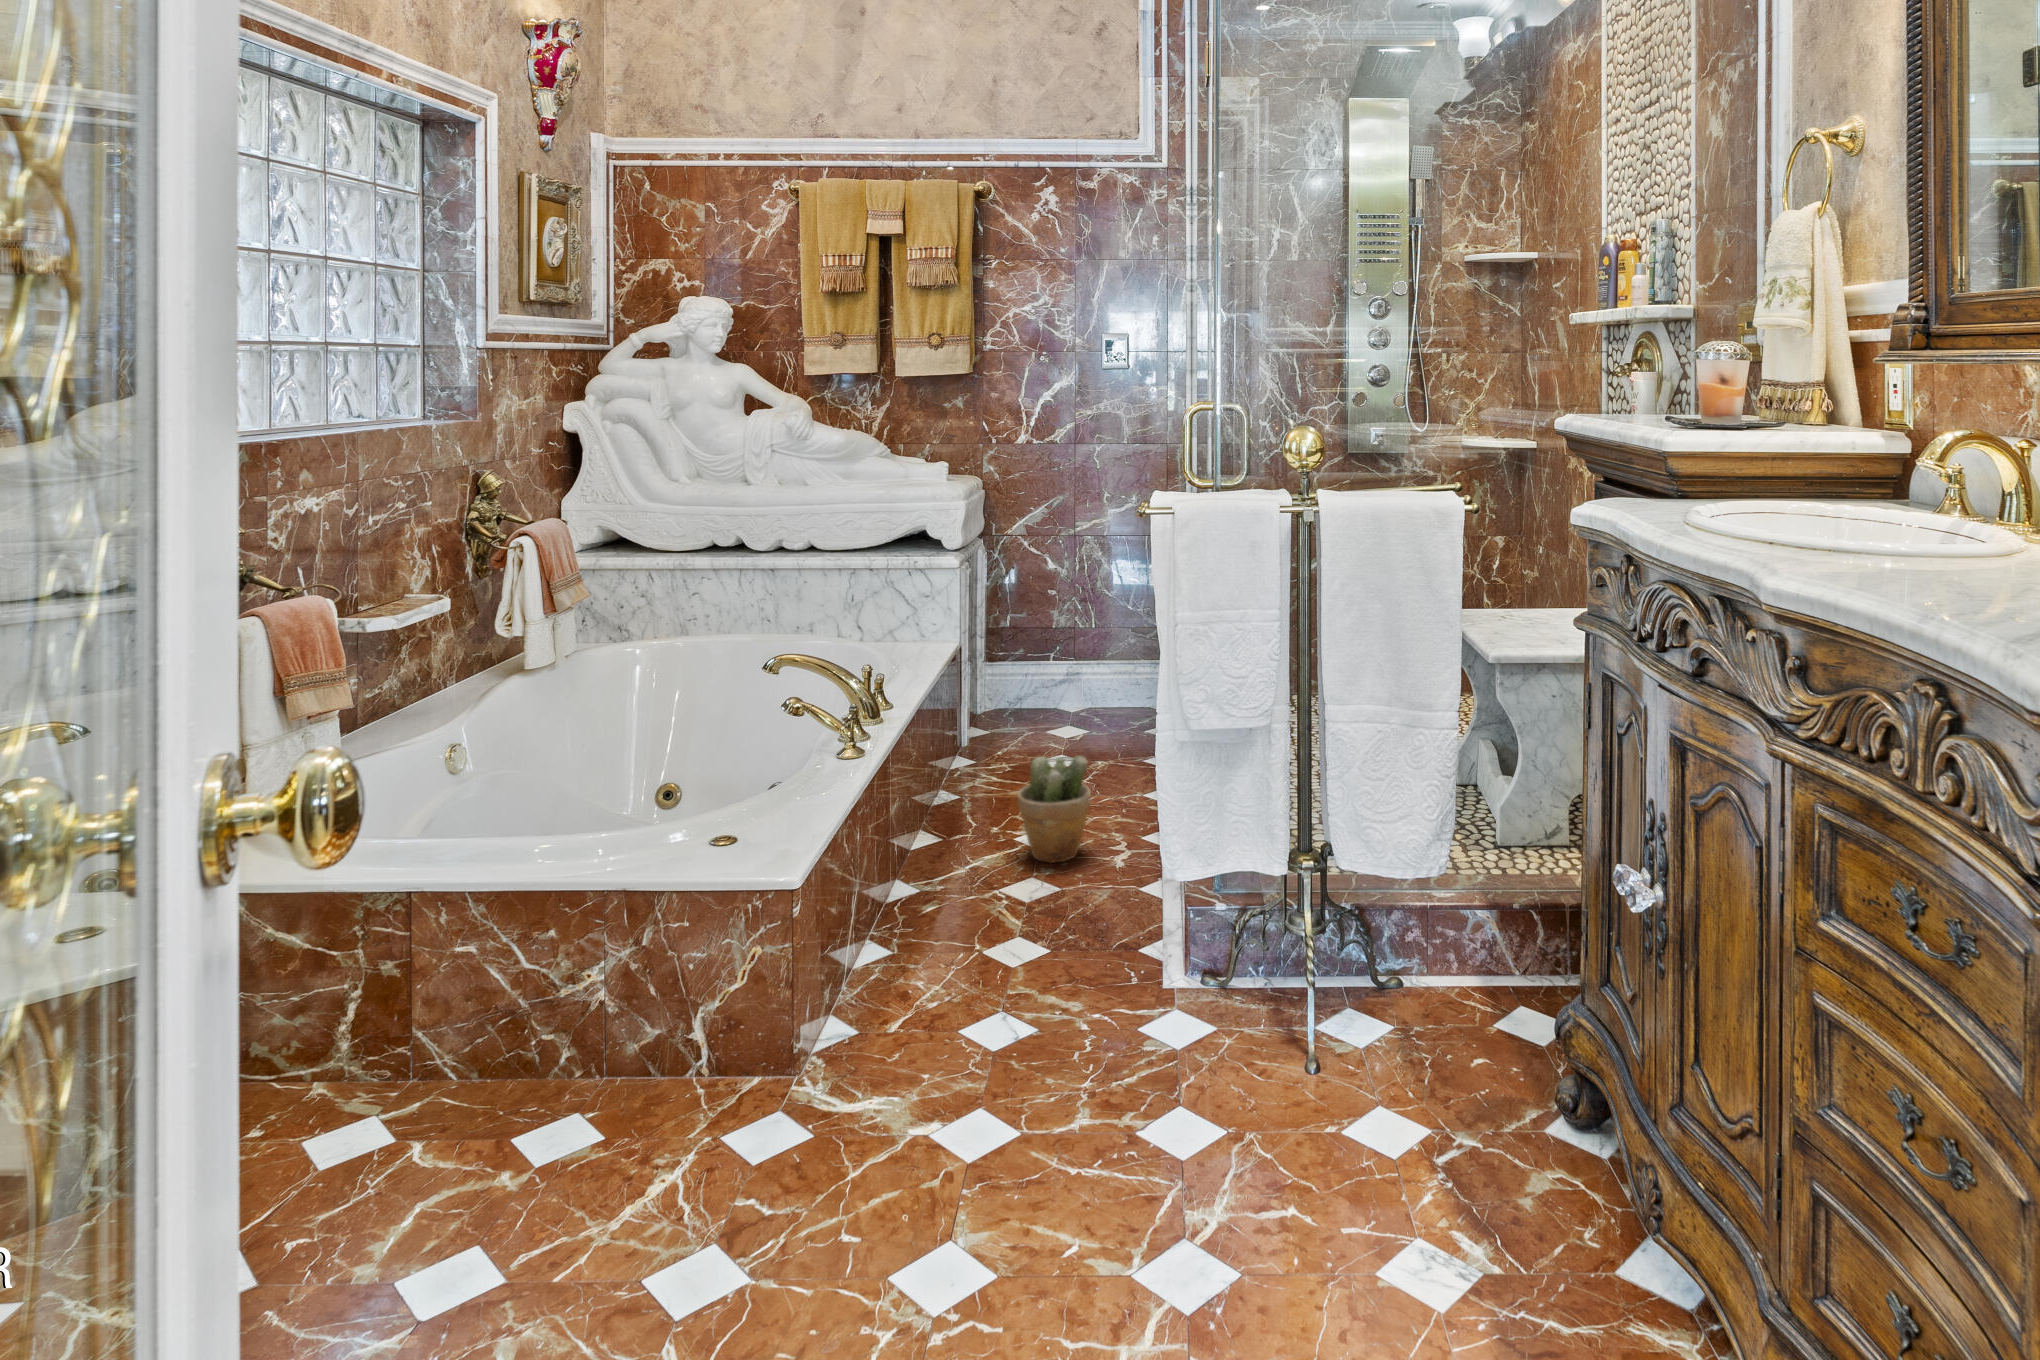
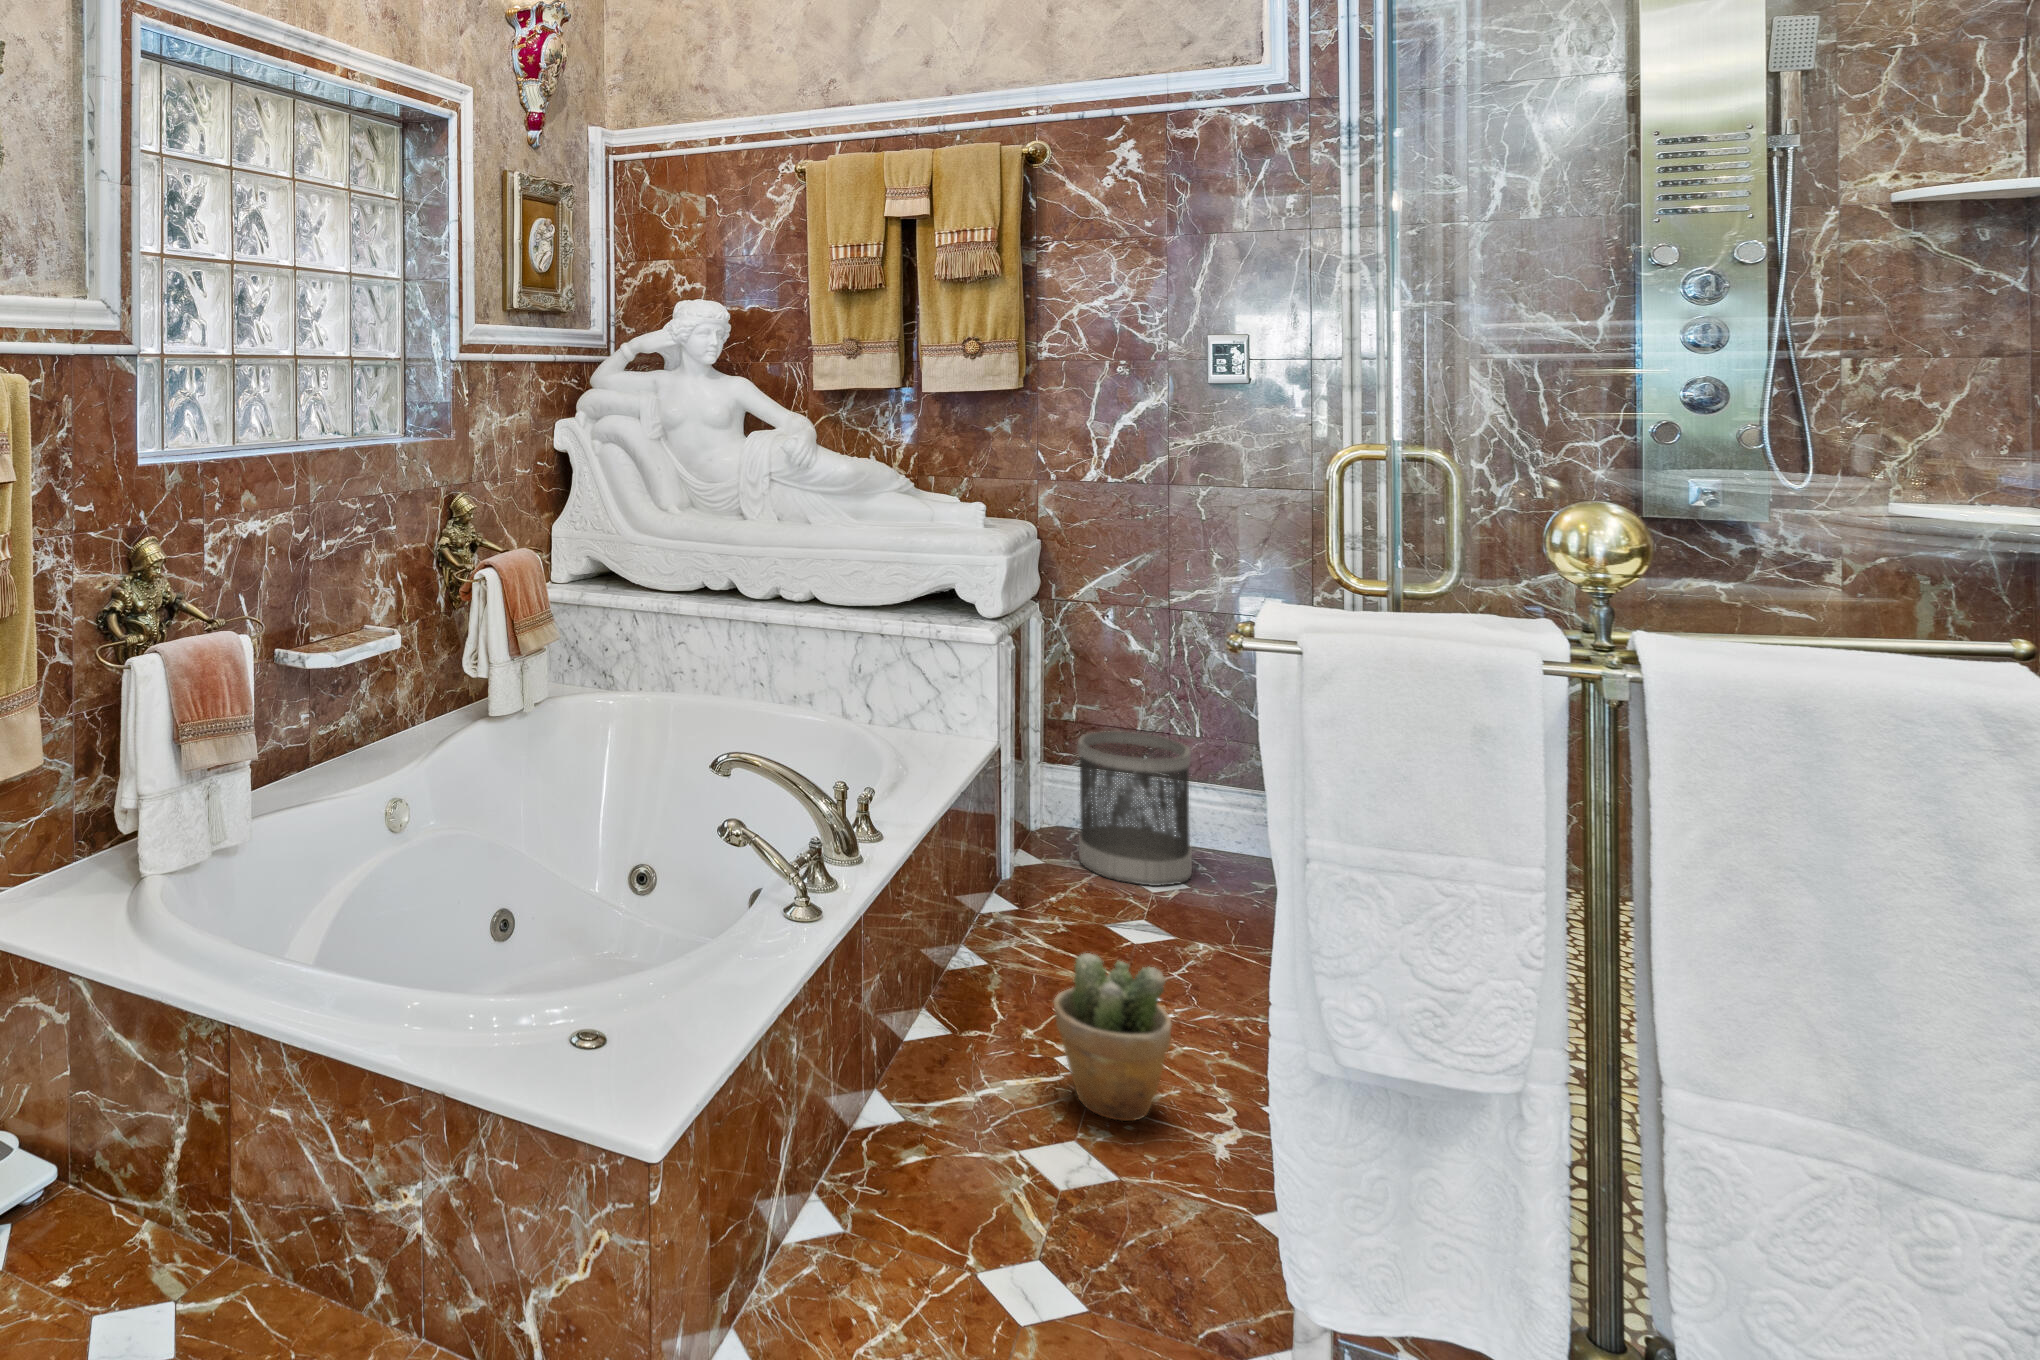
wastebasket: none [1014,624,1089,730] -> present [1078,731,1192,886]

